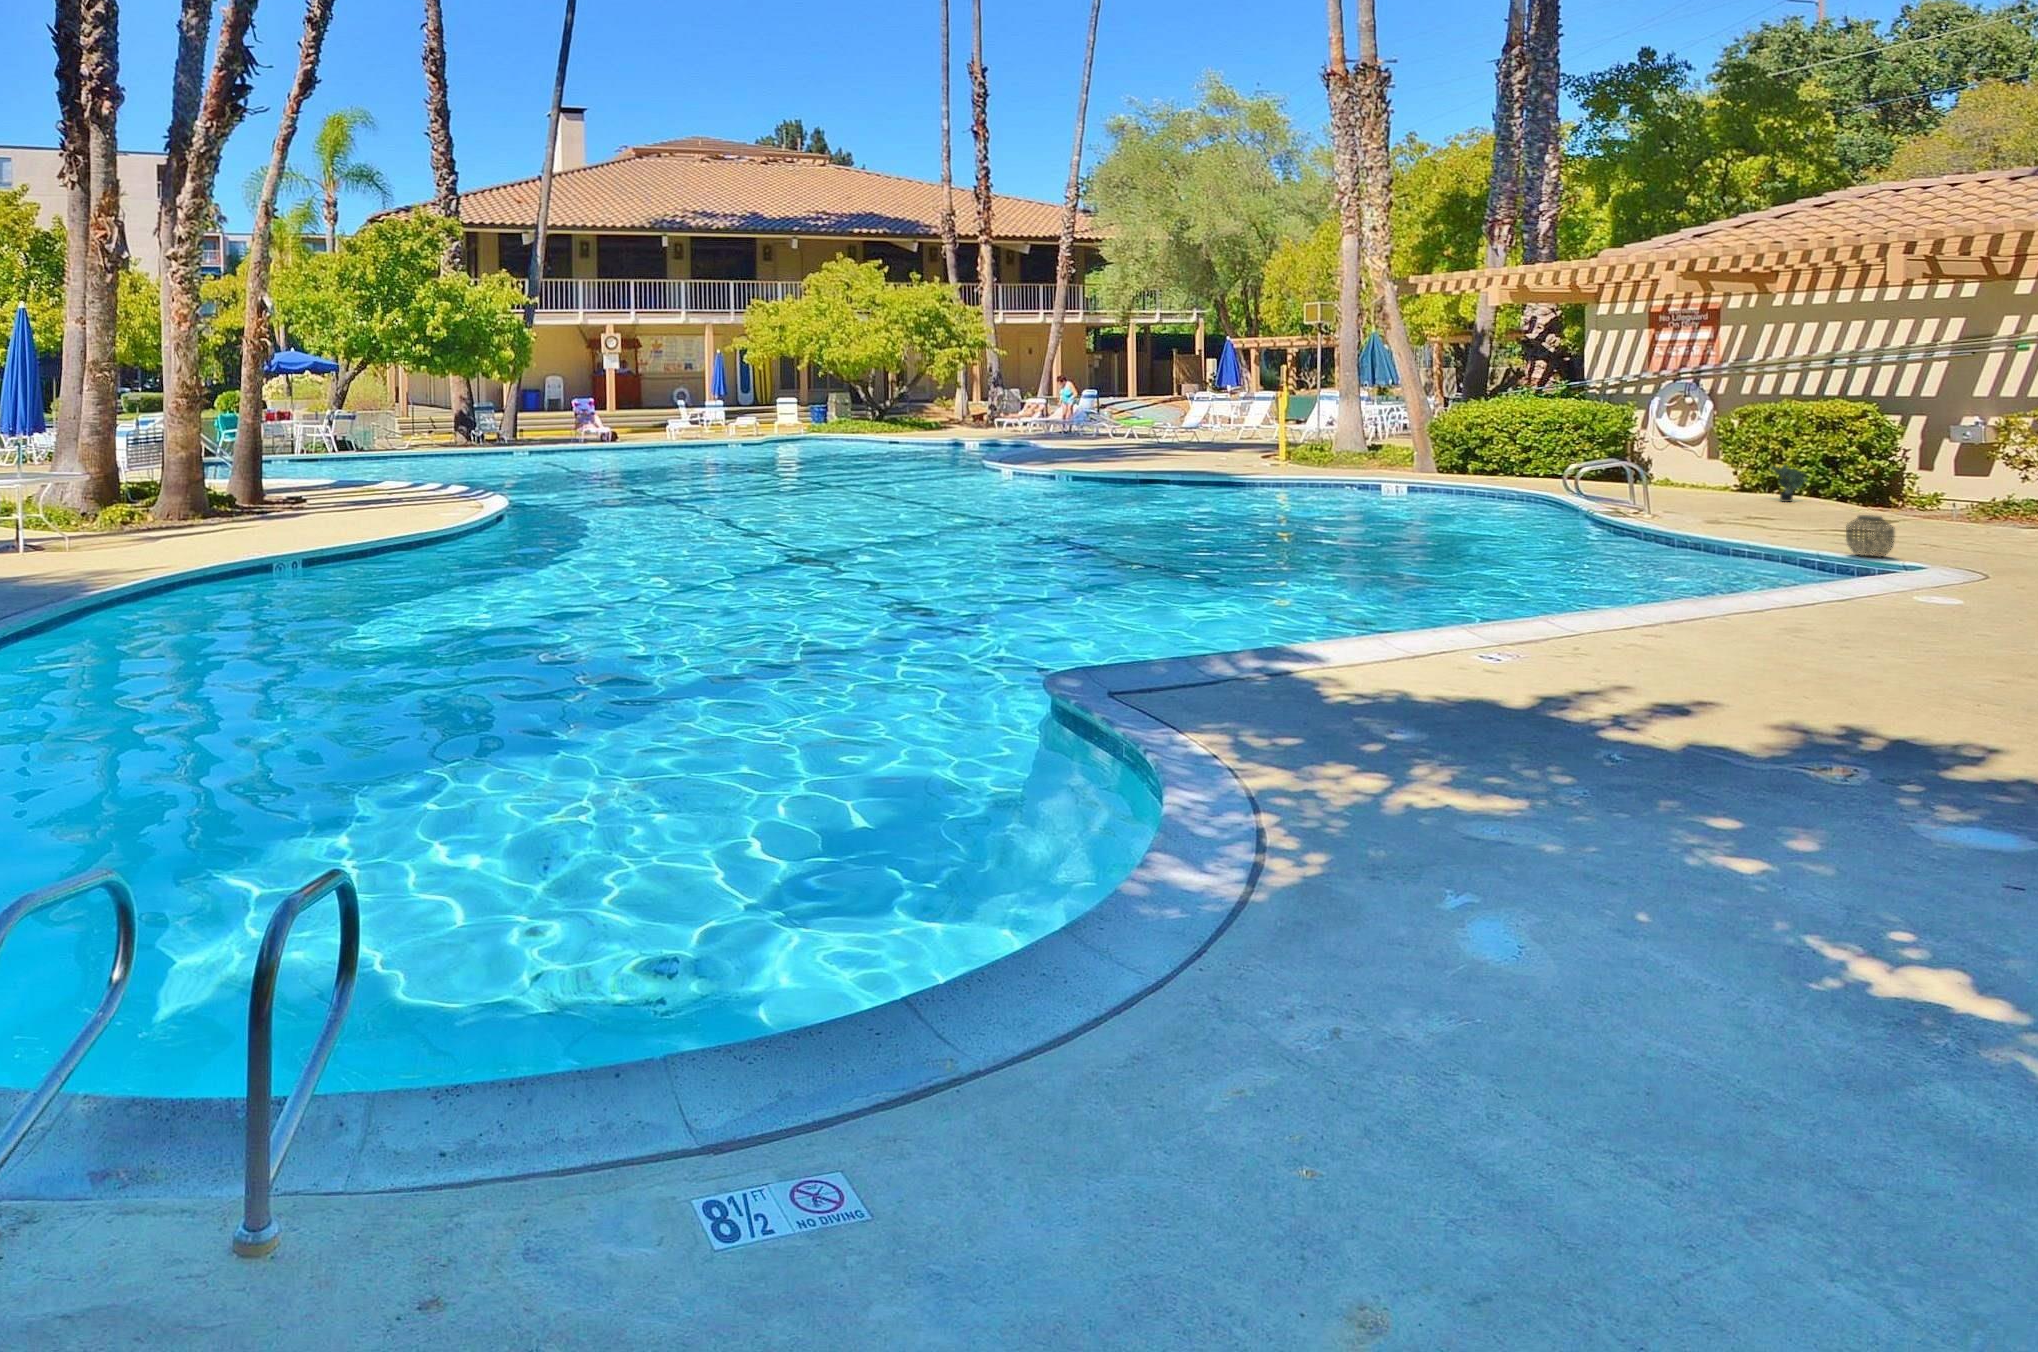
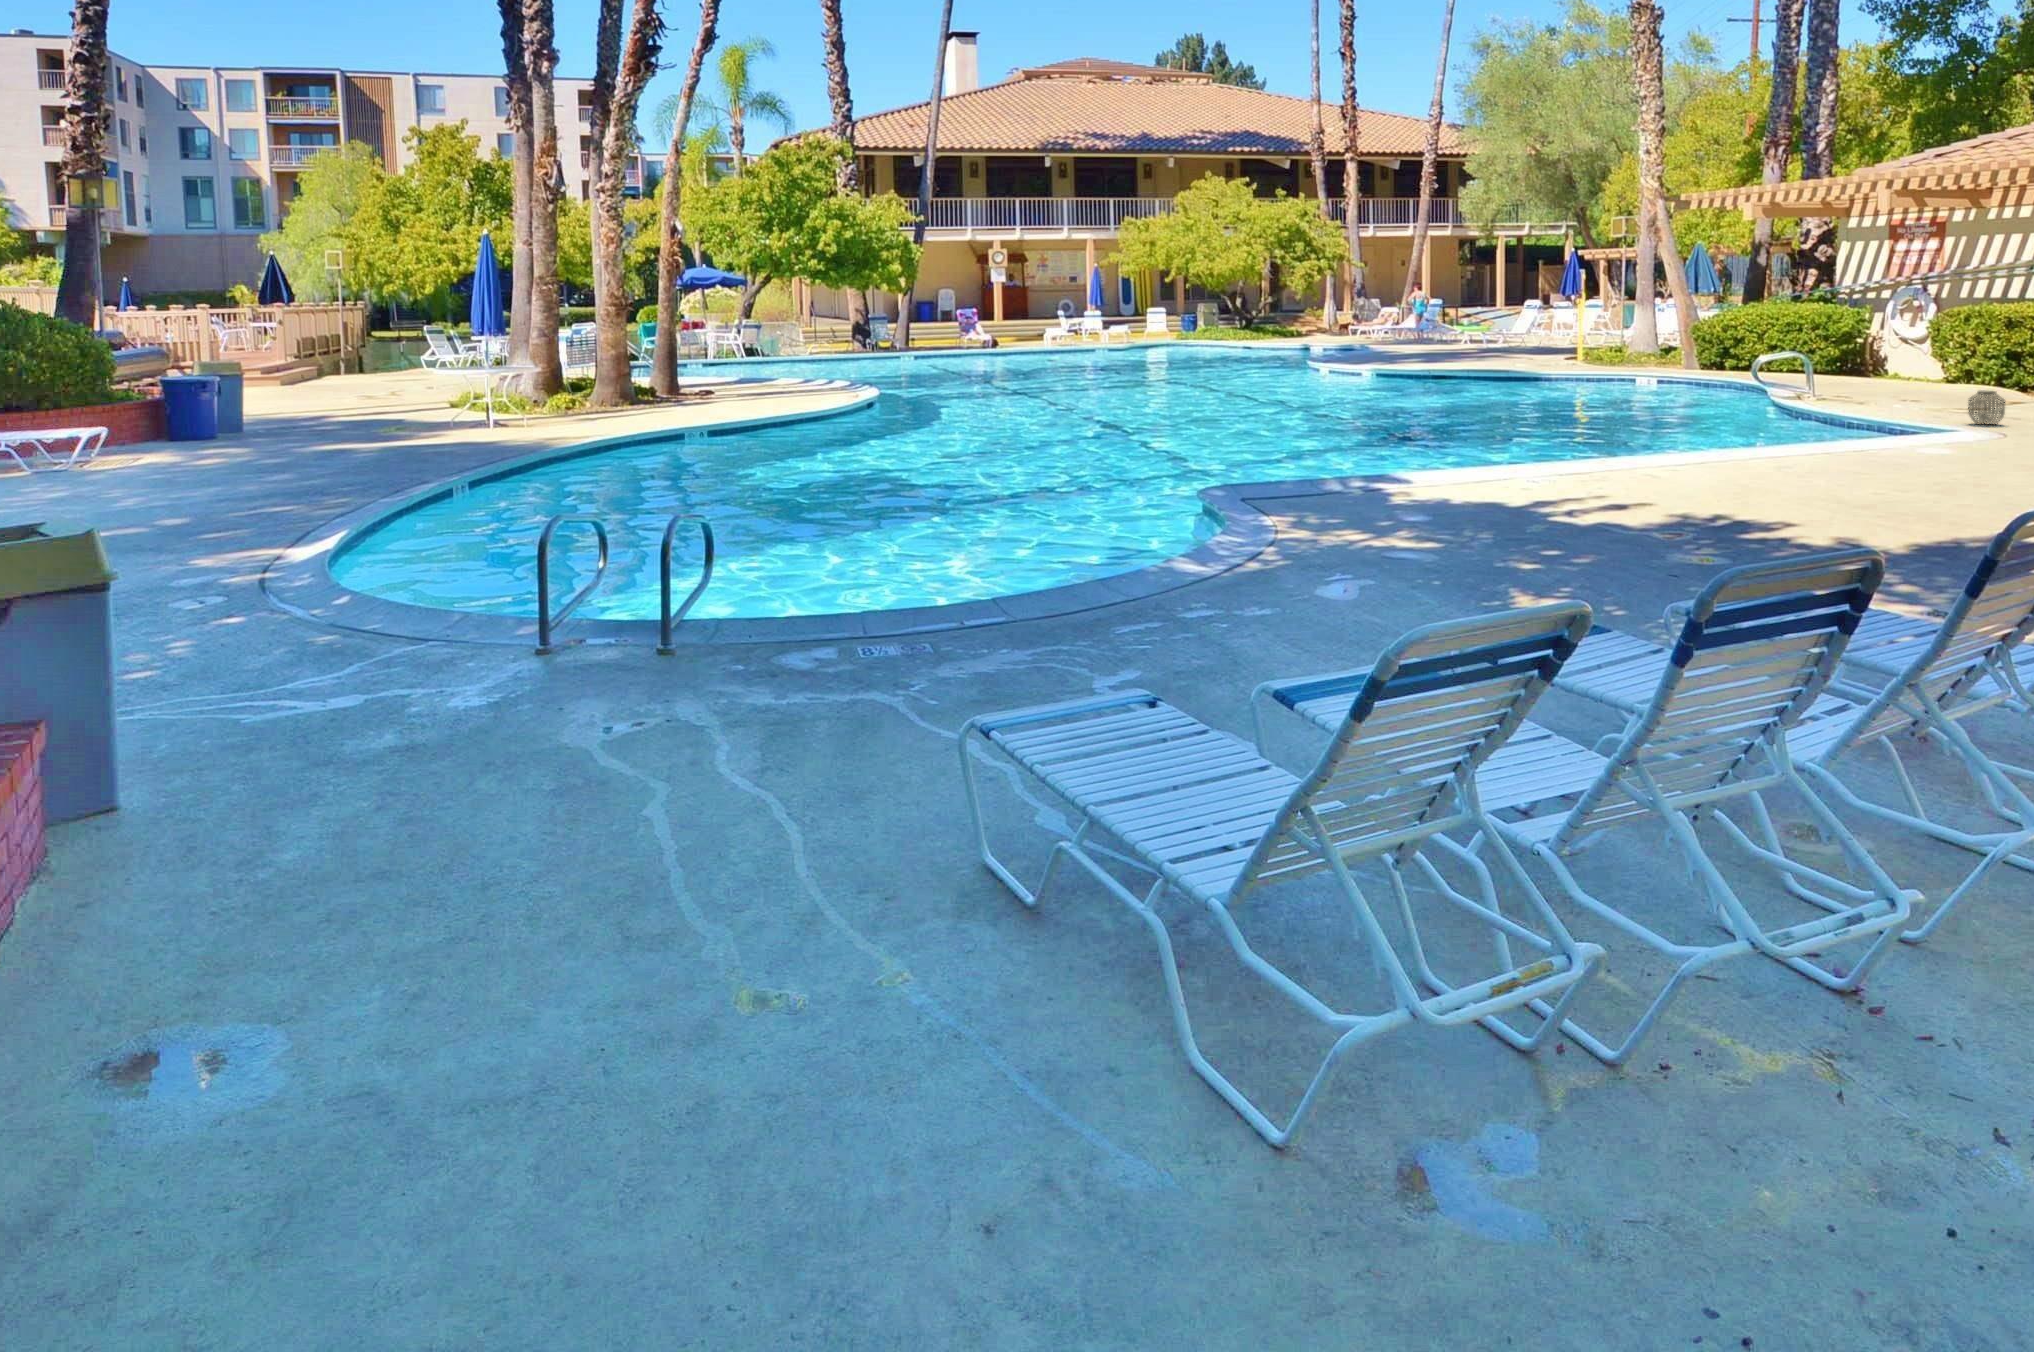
potted plant: present [1771,465,1806,502] -> none [1987,355,2019,389]

